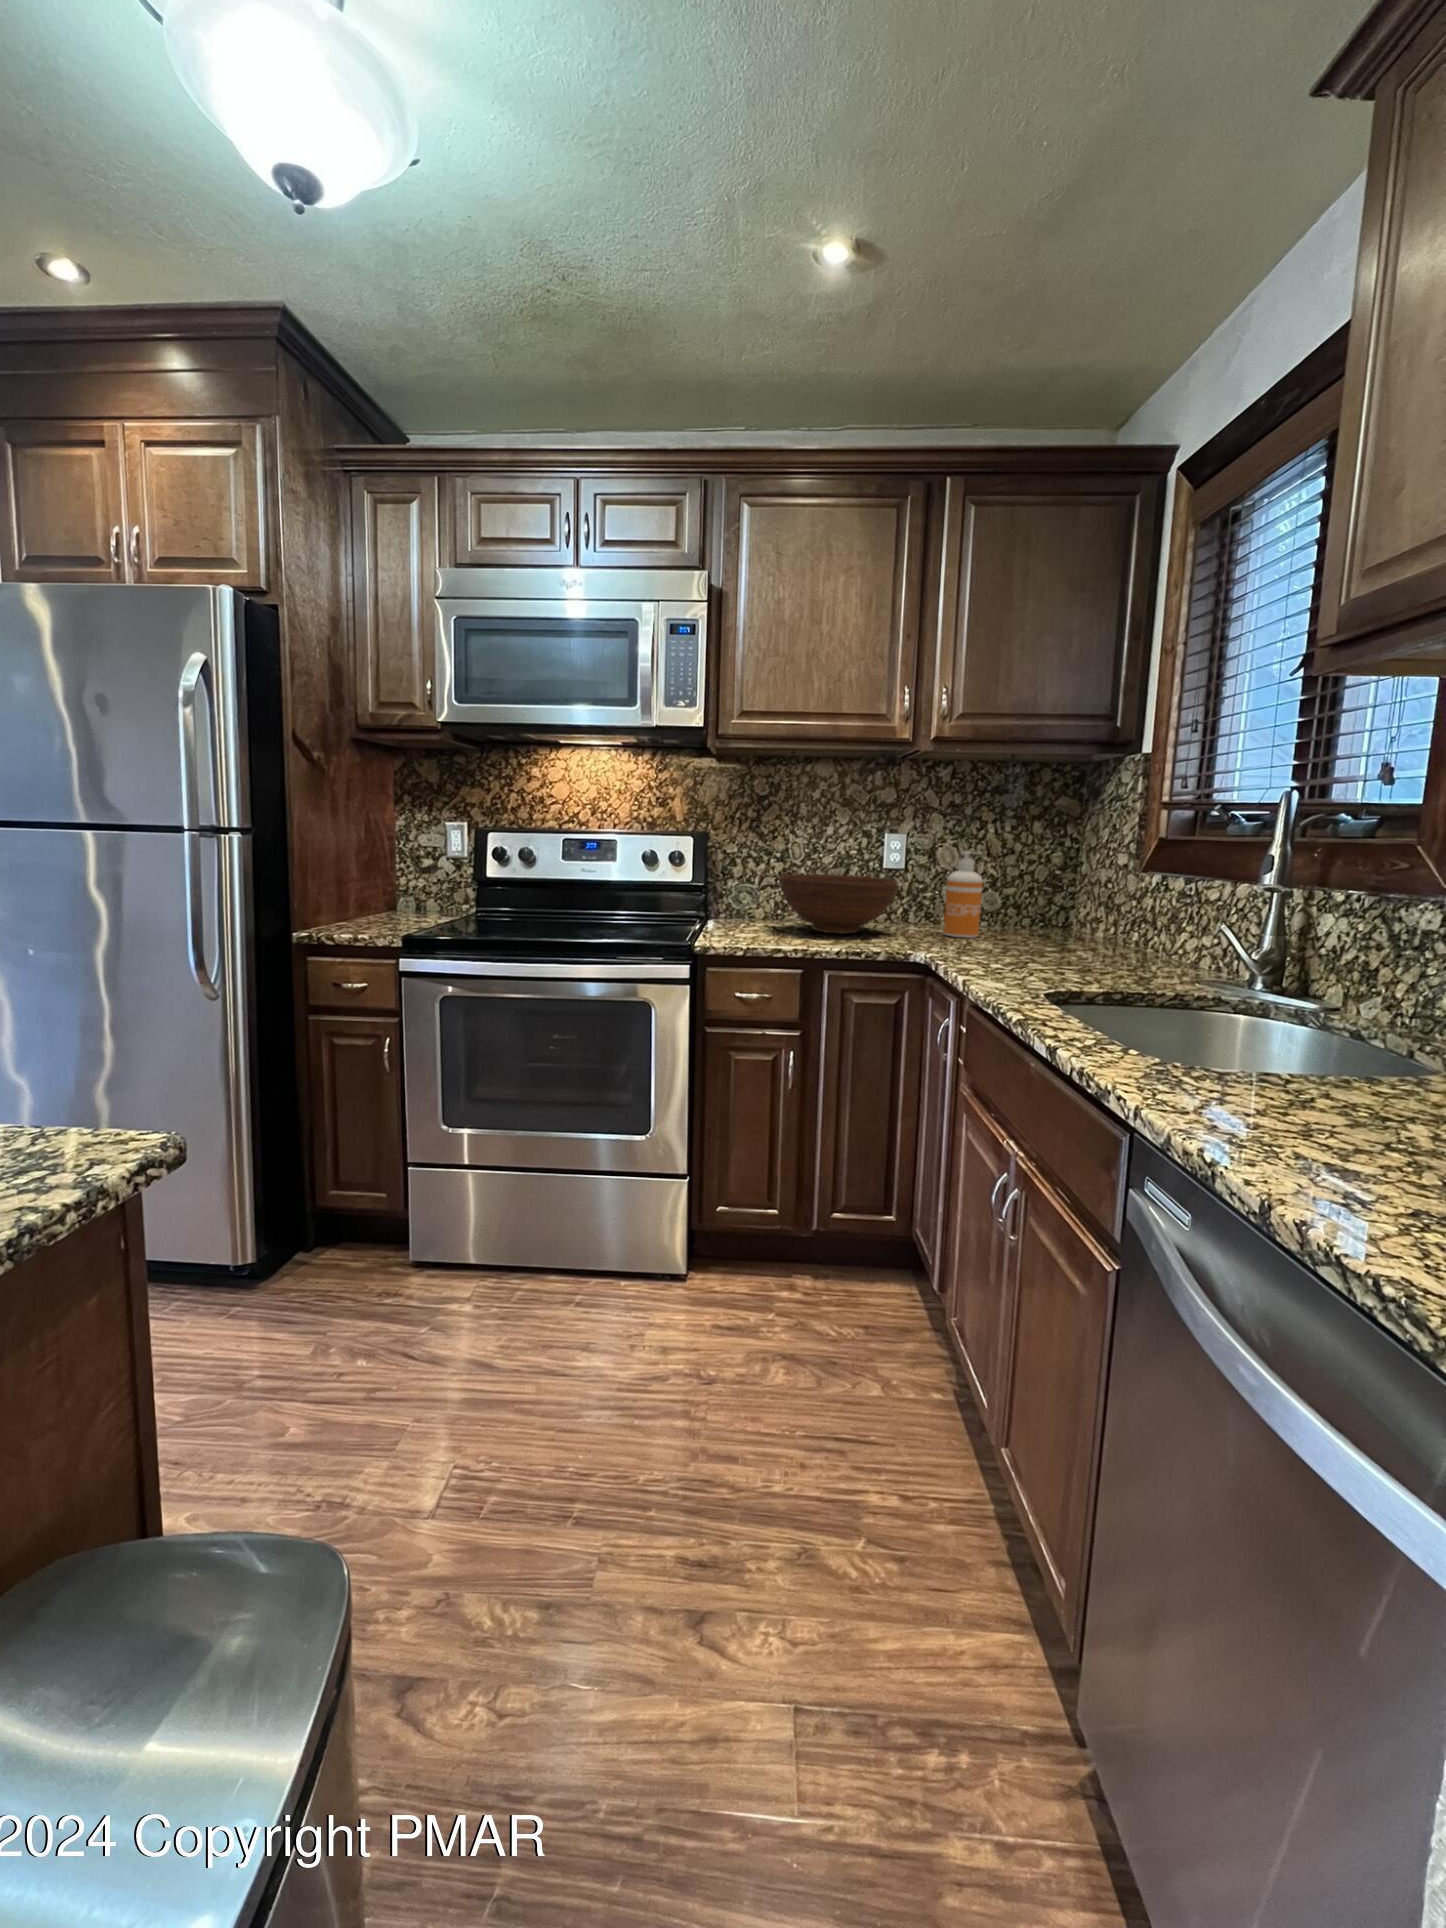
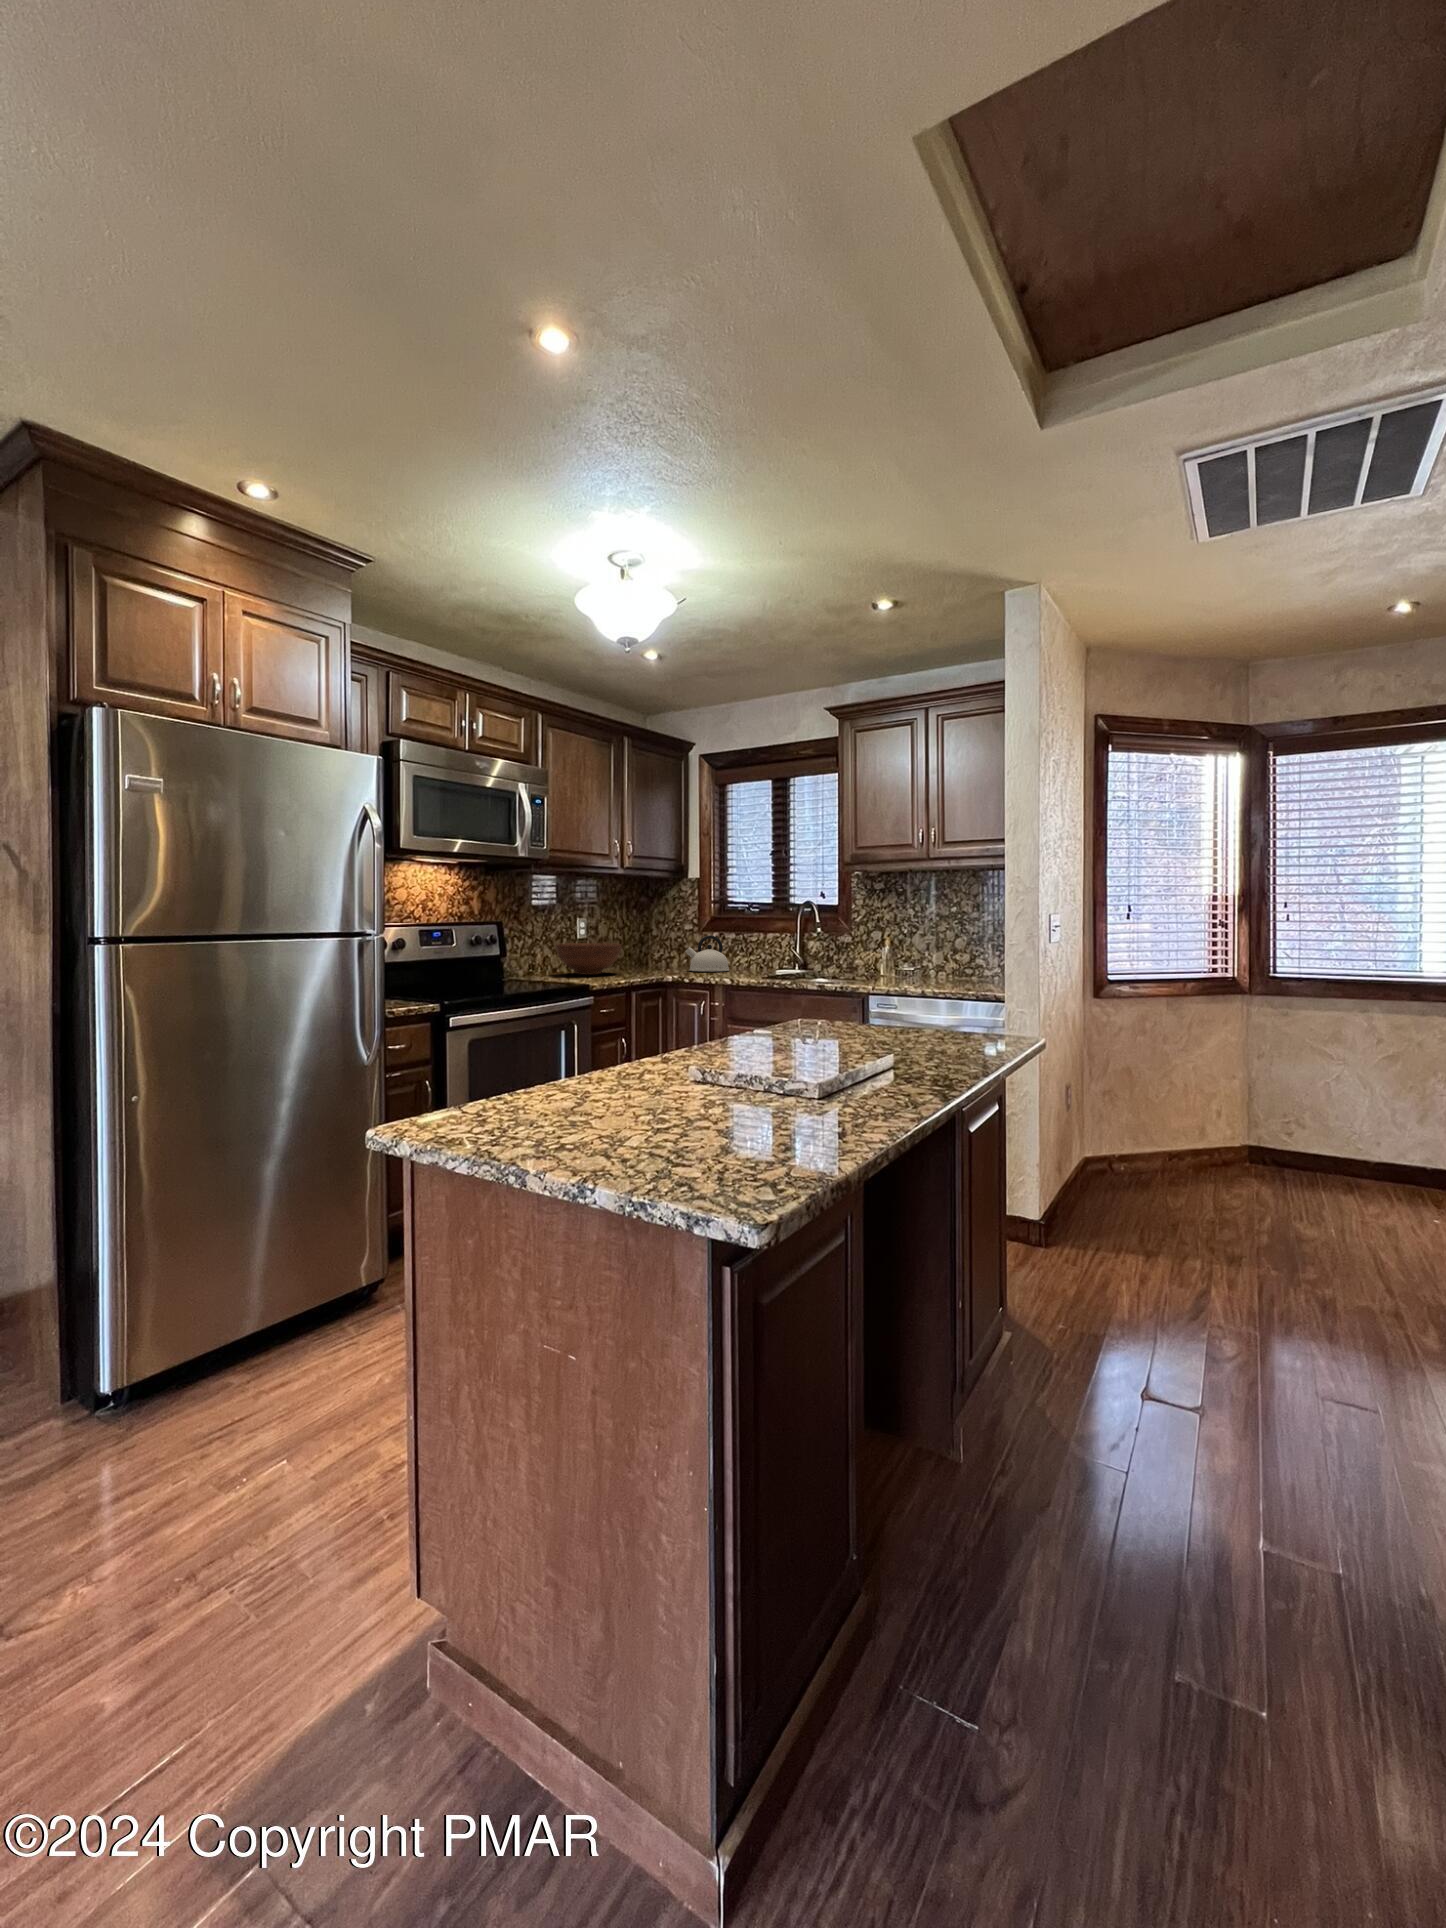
soap dispenser: present [943,851,983,938] -> none [630,926,648,971]
kettle: none [1016,878,1115,964] -> present [685,935,729,972]

